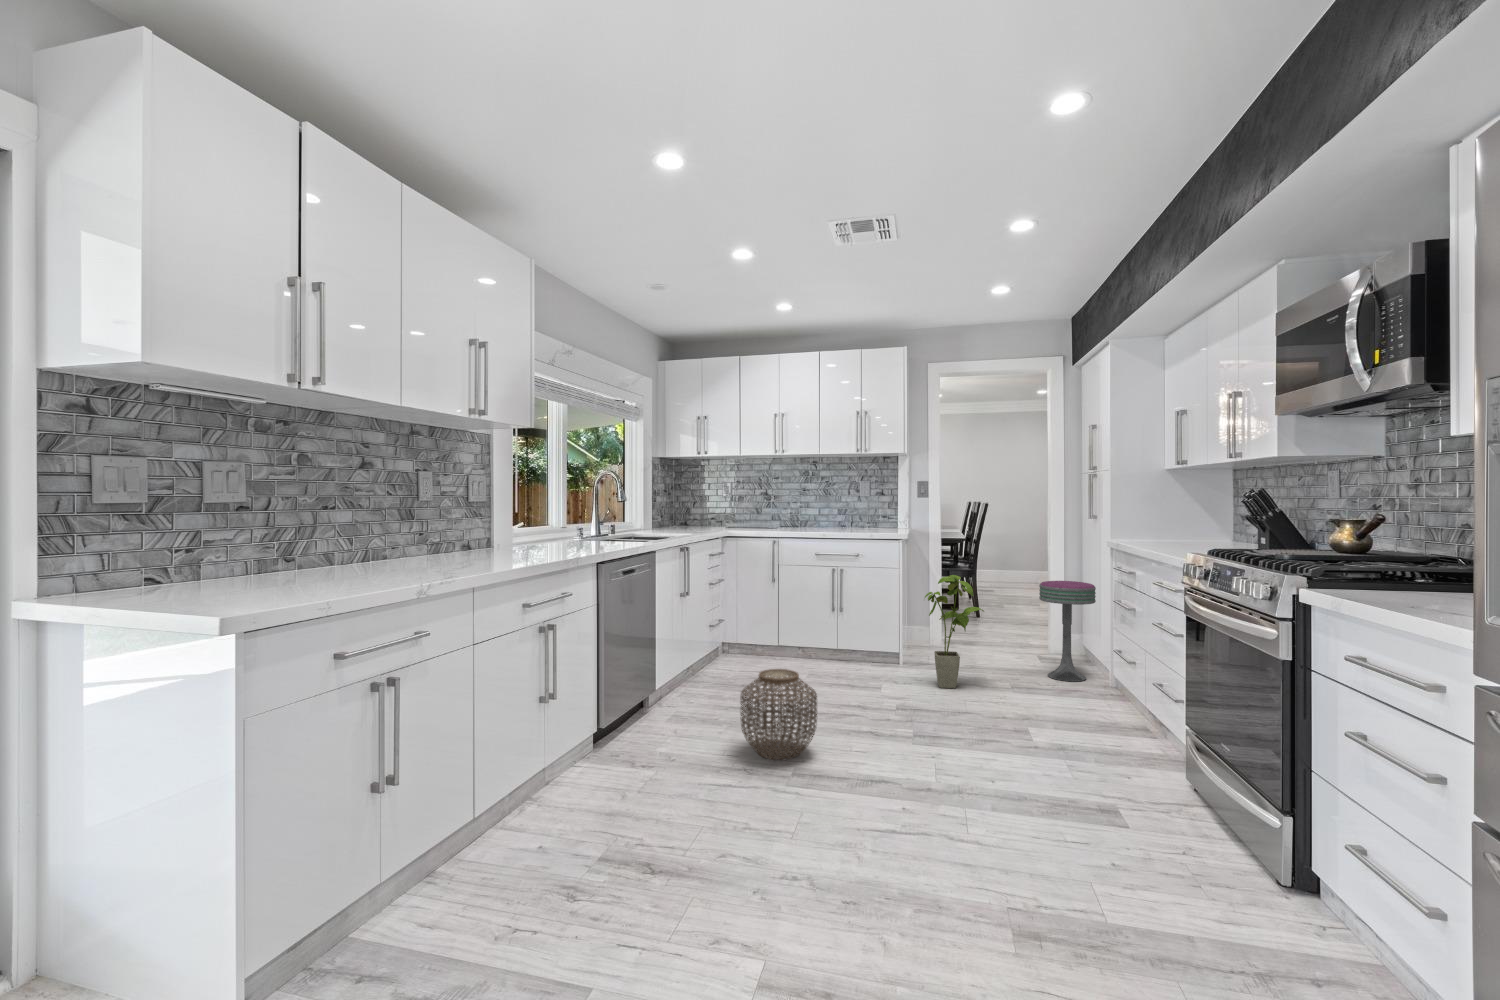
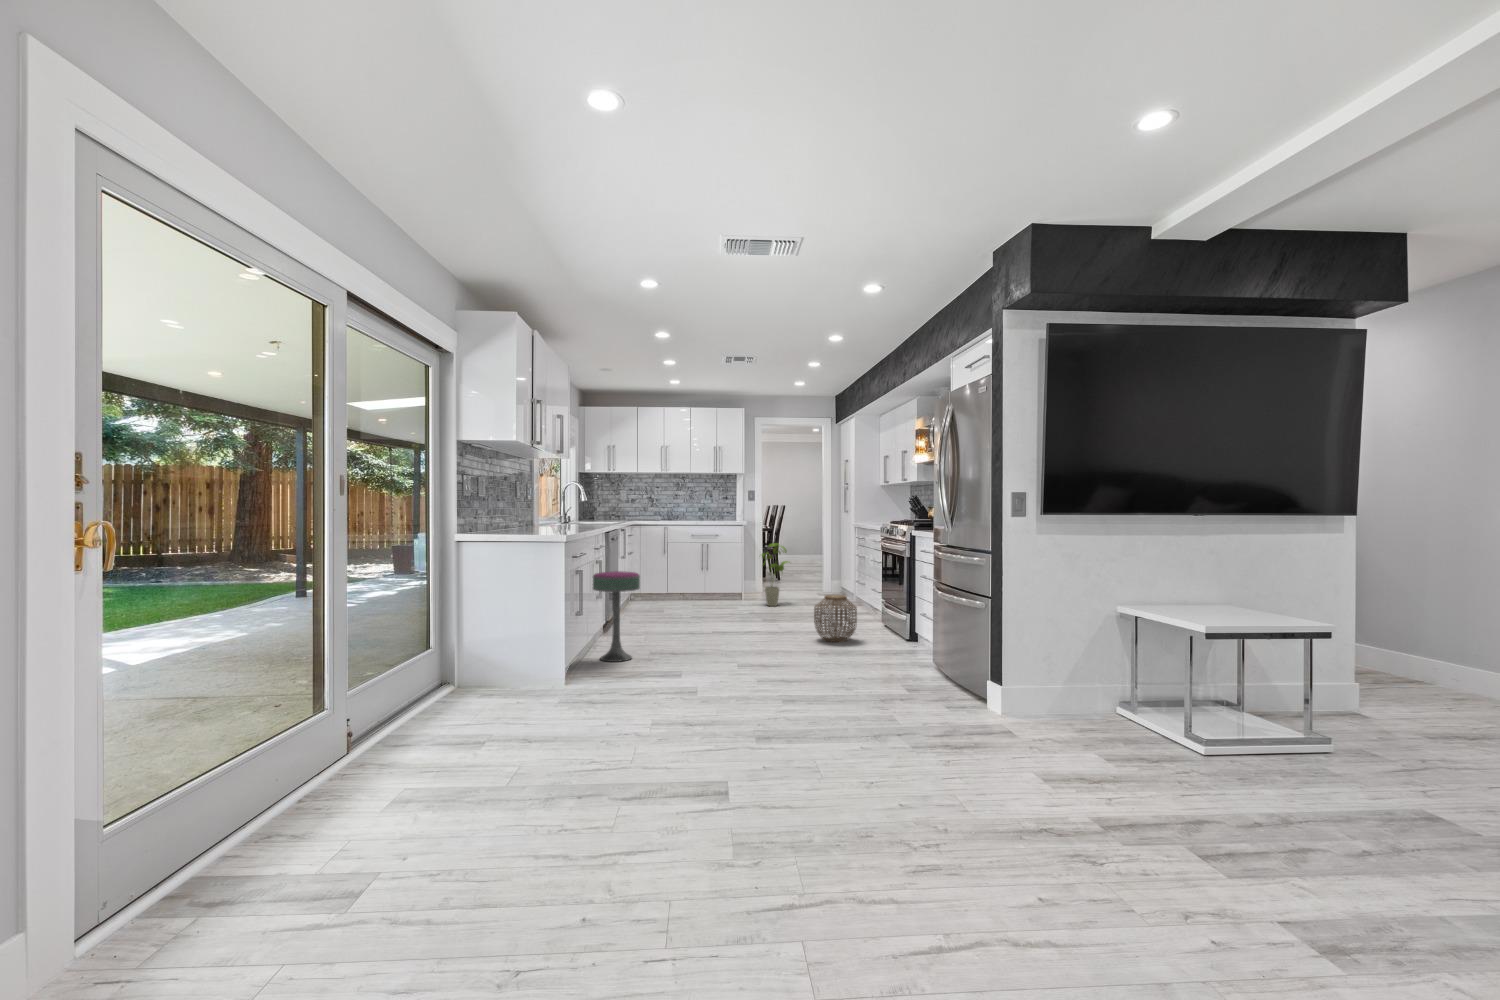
bar stool: present [1039,581,1096,681] -> present [593,571,640,662]
woven basket: present [740,669,817,760] -> present [814,595,857,642]

